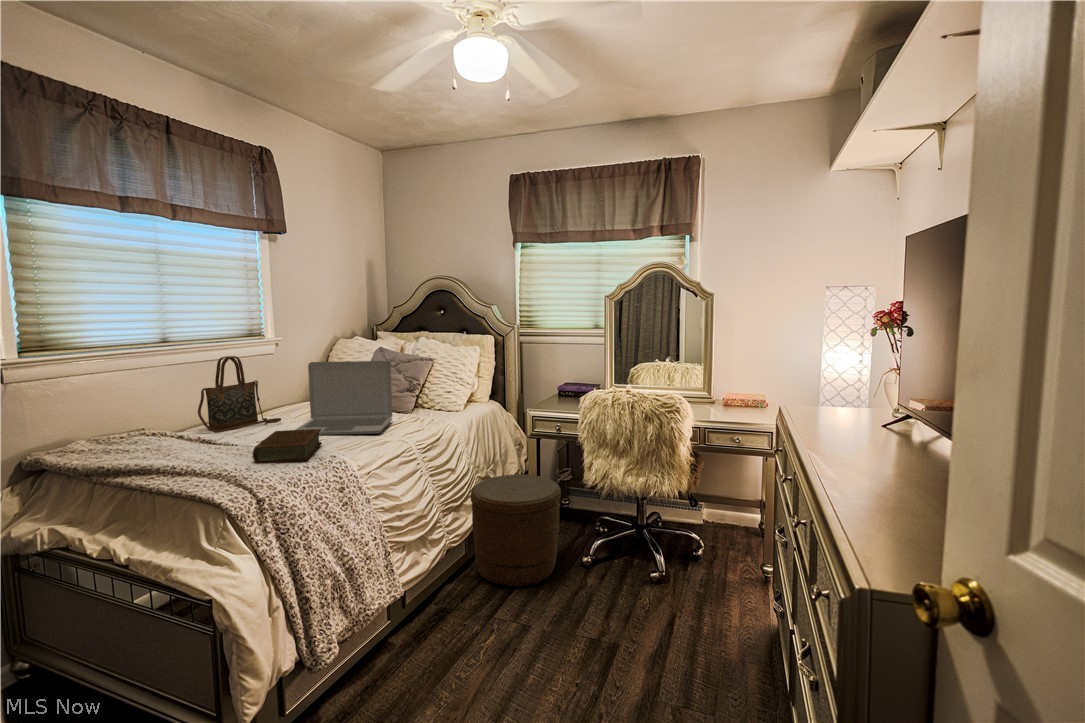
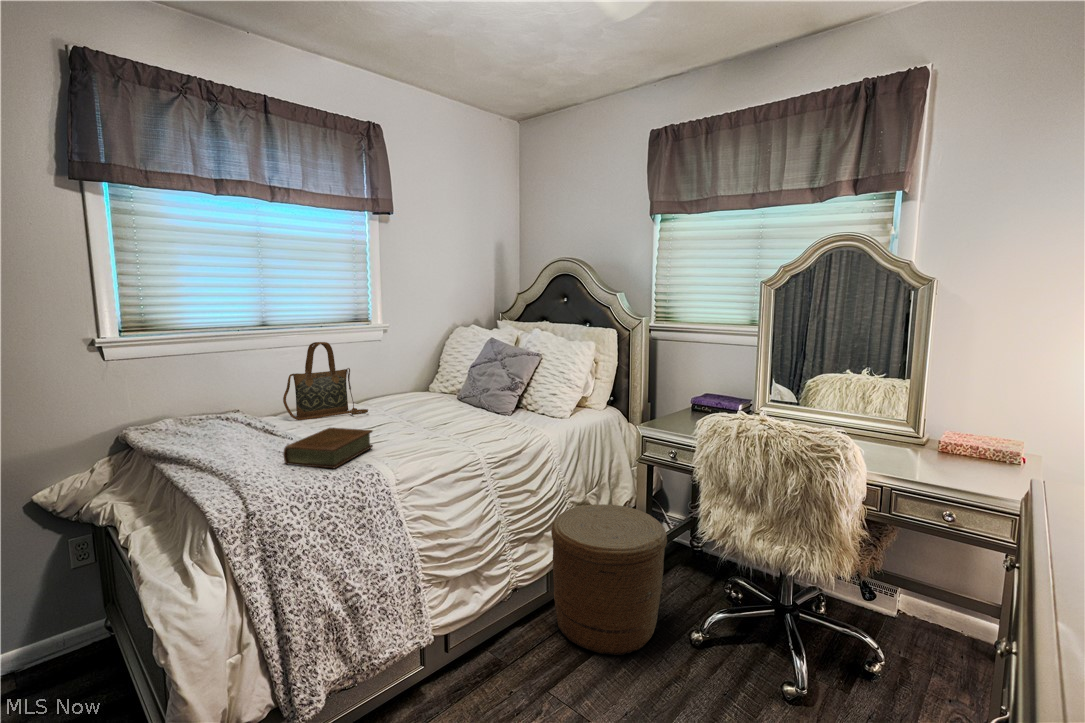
laptop: present [296,361,392,435] -> none [360,352,476,440]

